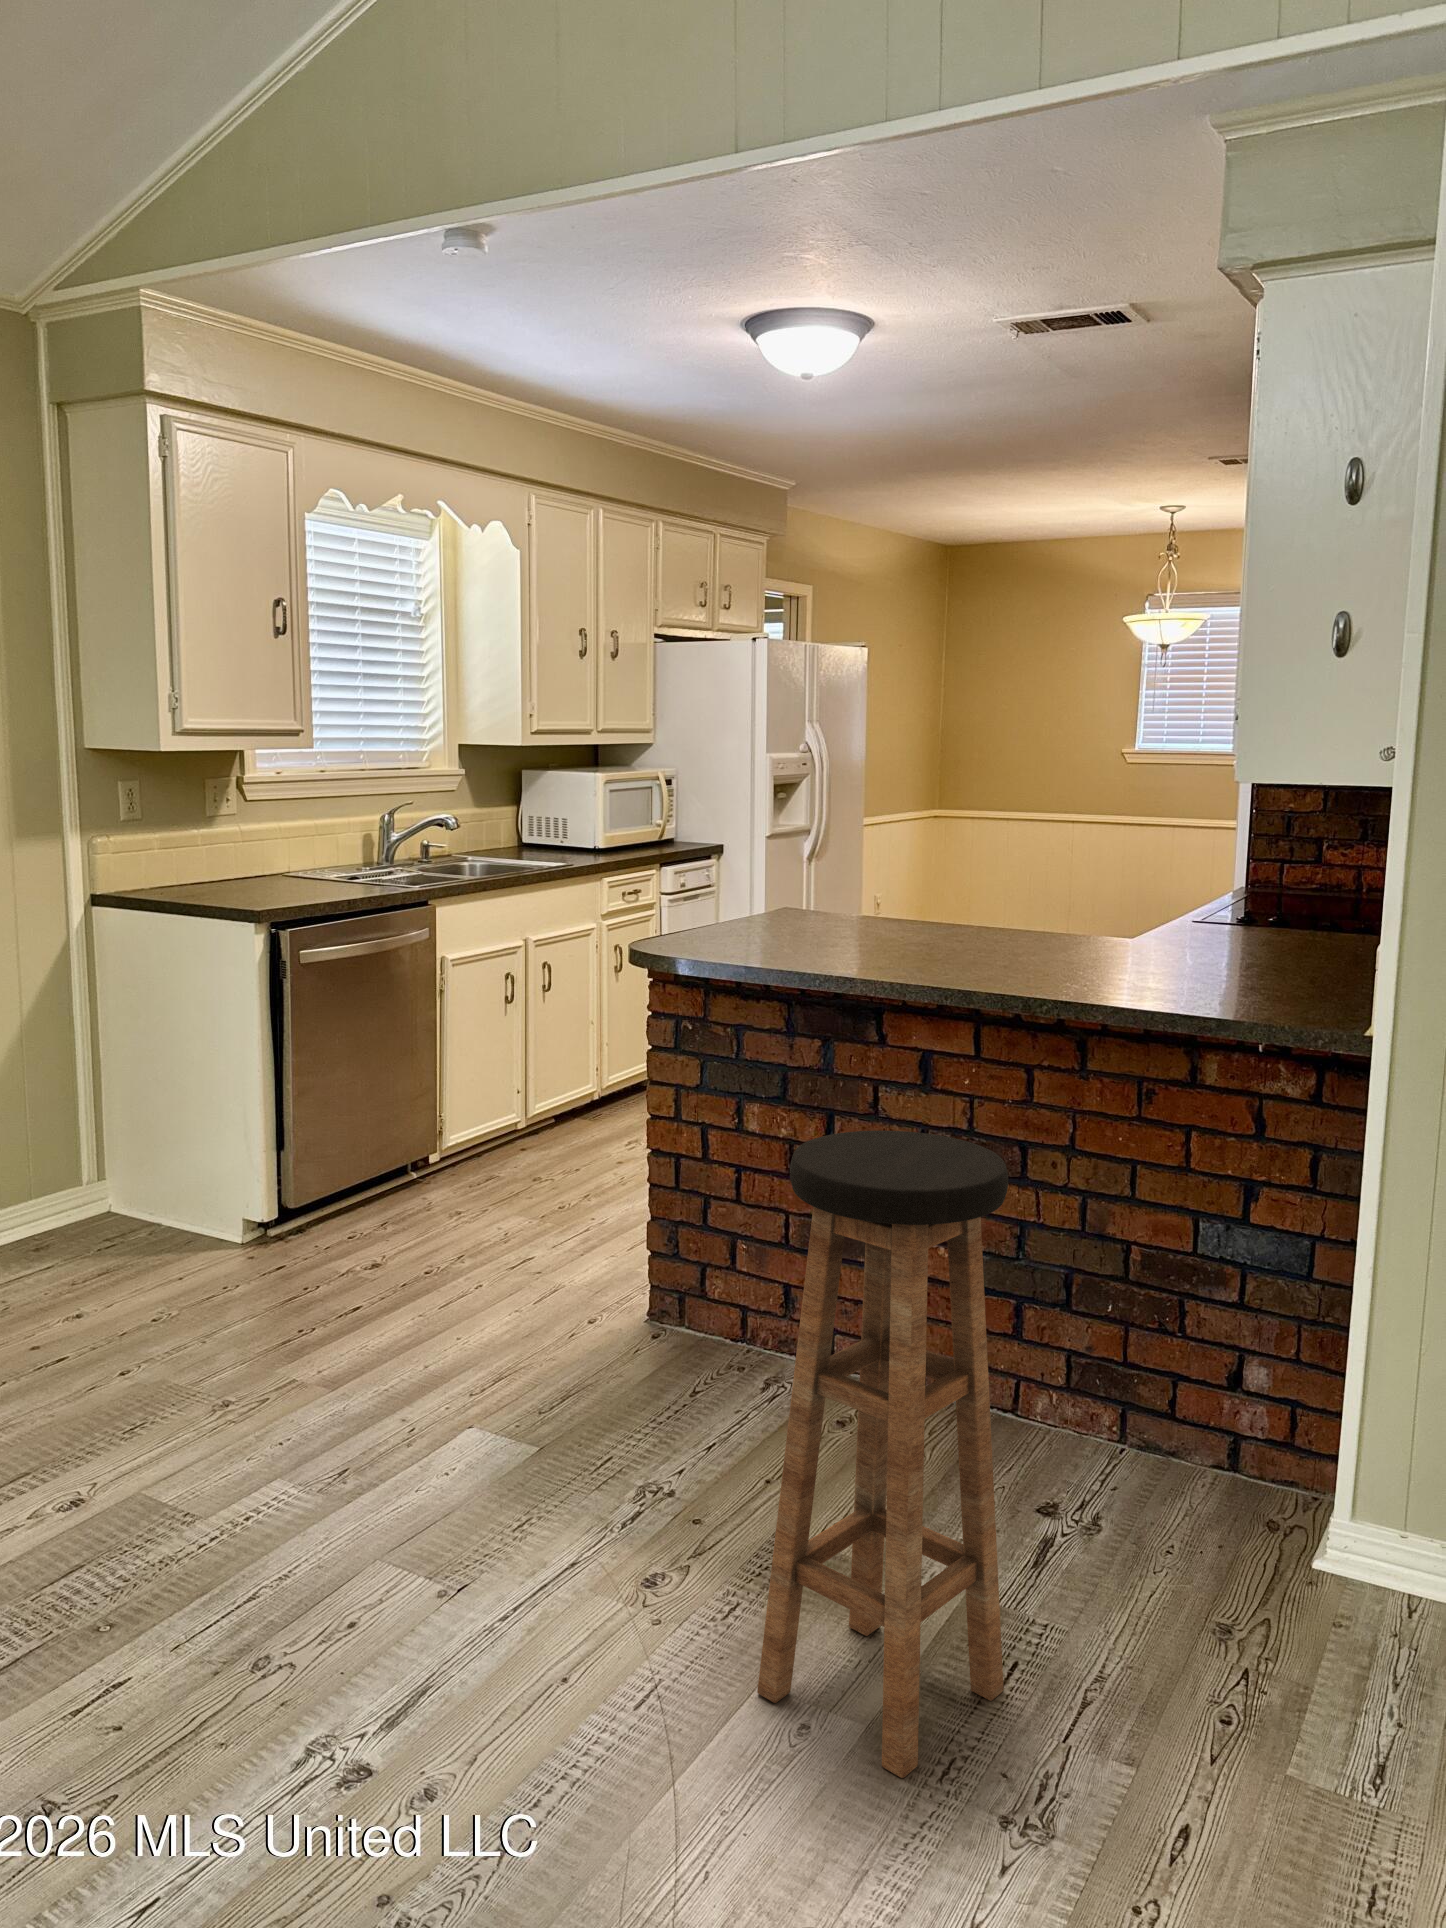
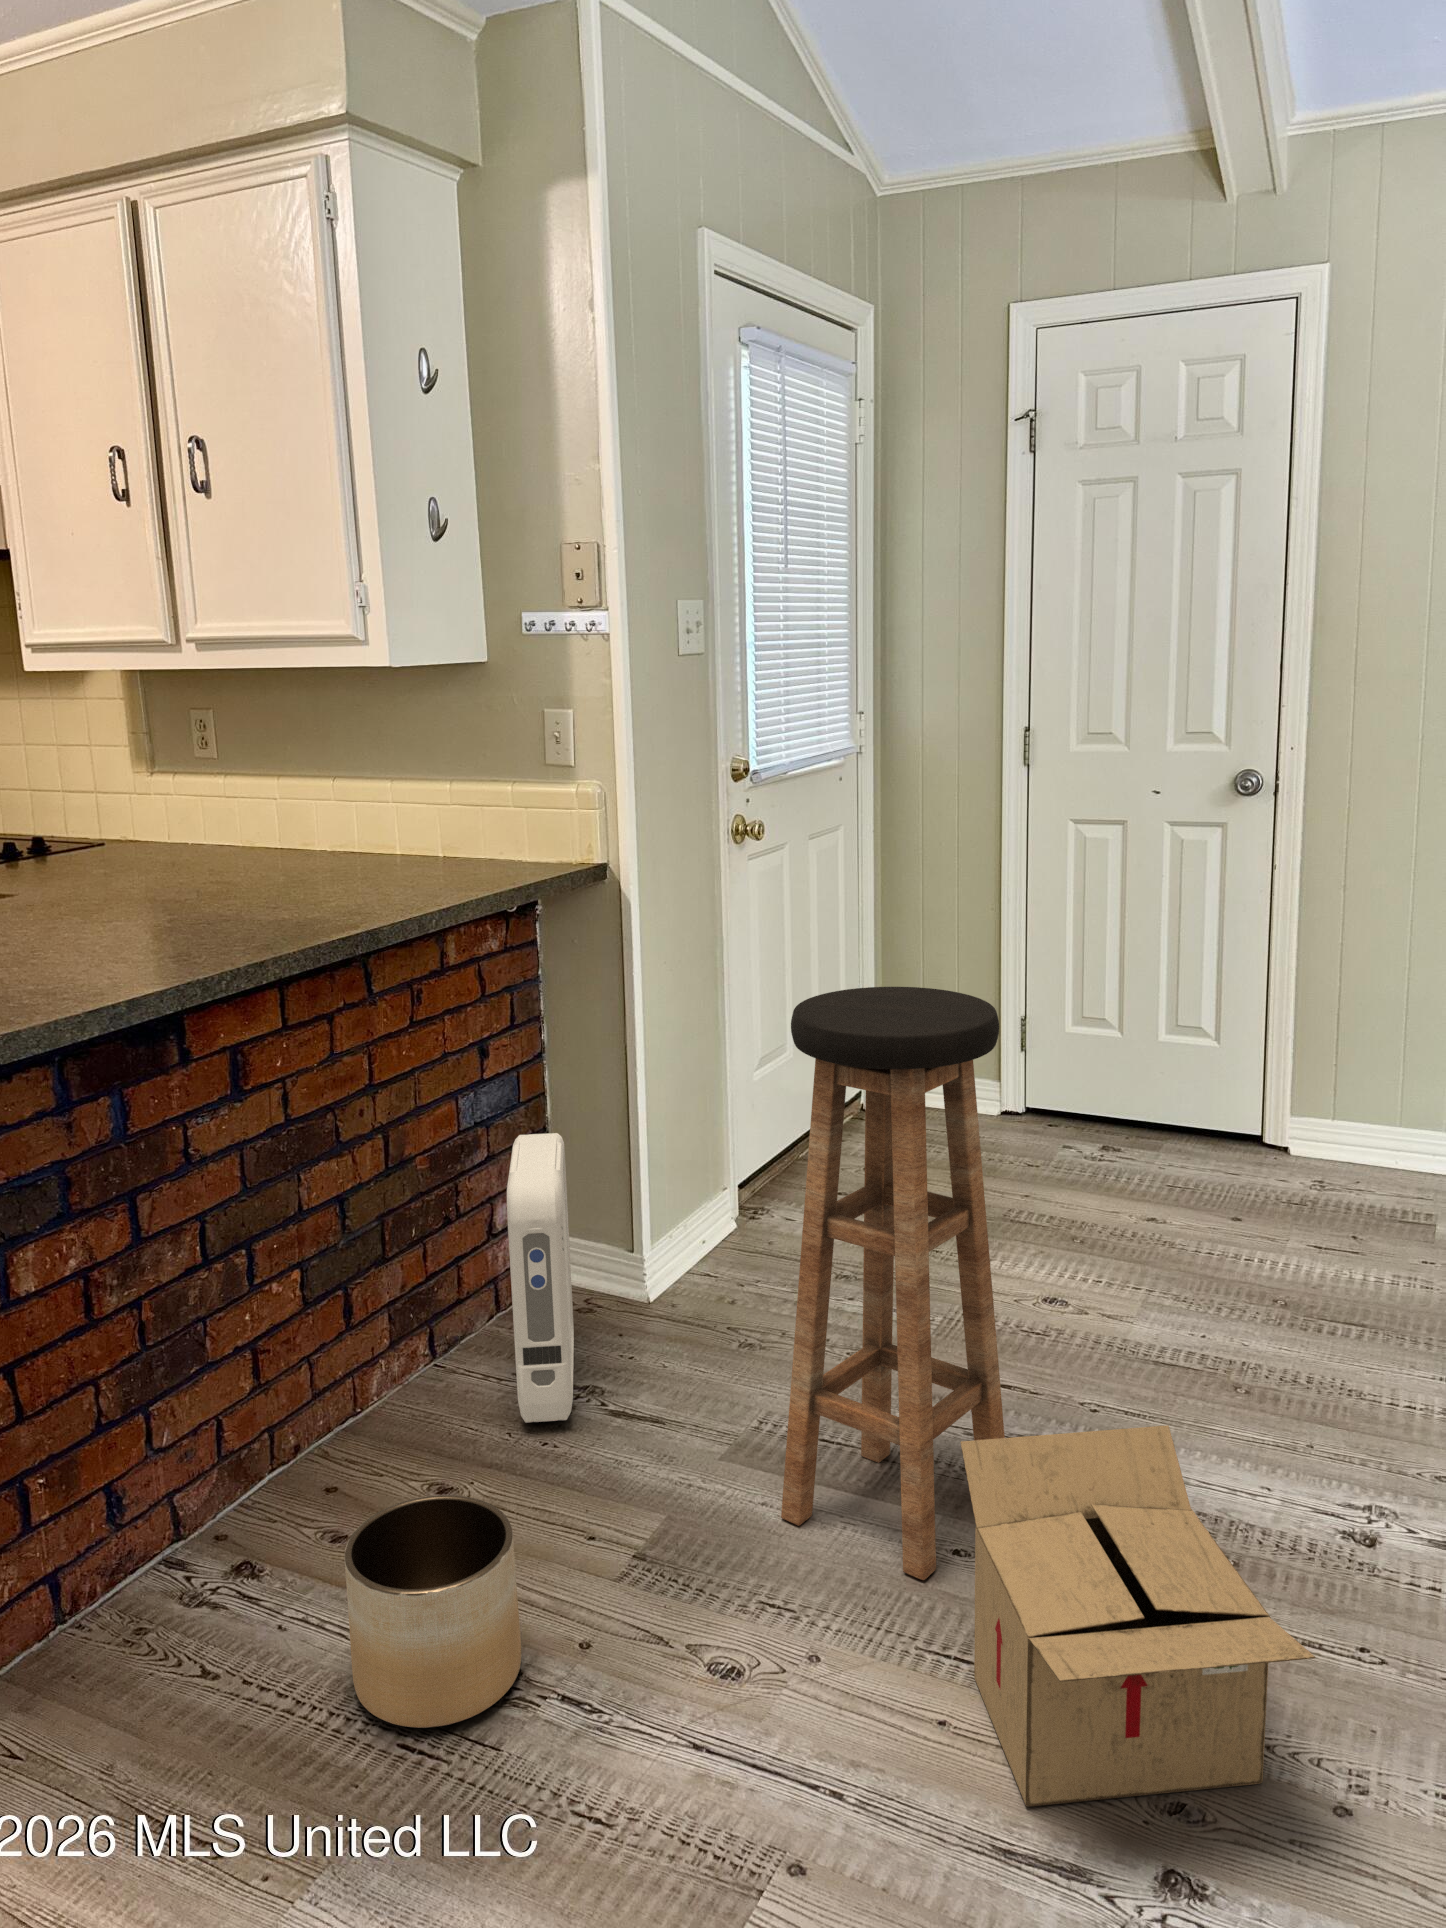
air purifier: none [990,1254,1191,1507] -> present [507,1133,574,1423]
planter: none [616,1344,732,1491] -> present [344,1495,521,1728]
cardboard box: none [349,1513,680,1859] -> present [960,1425,1316,1807]

